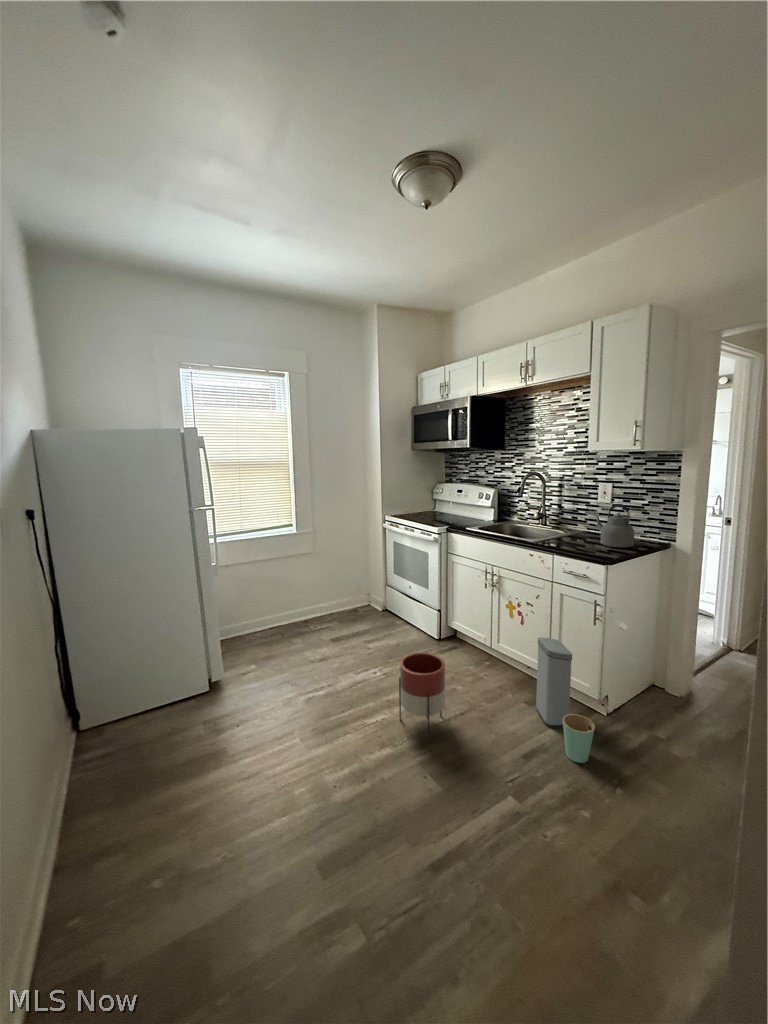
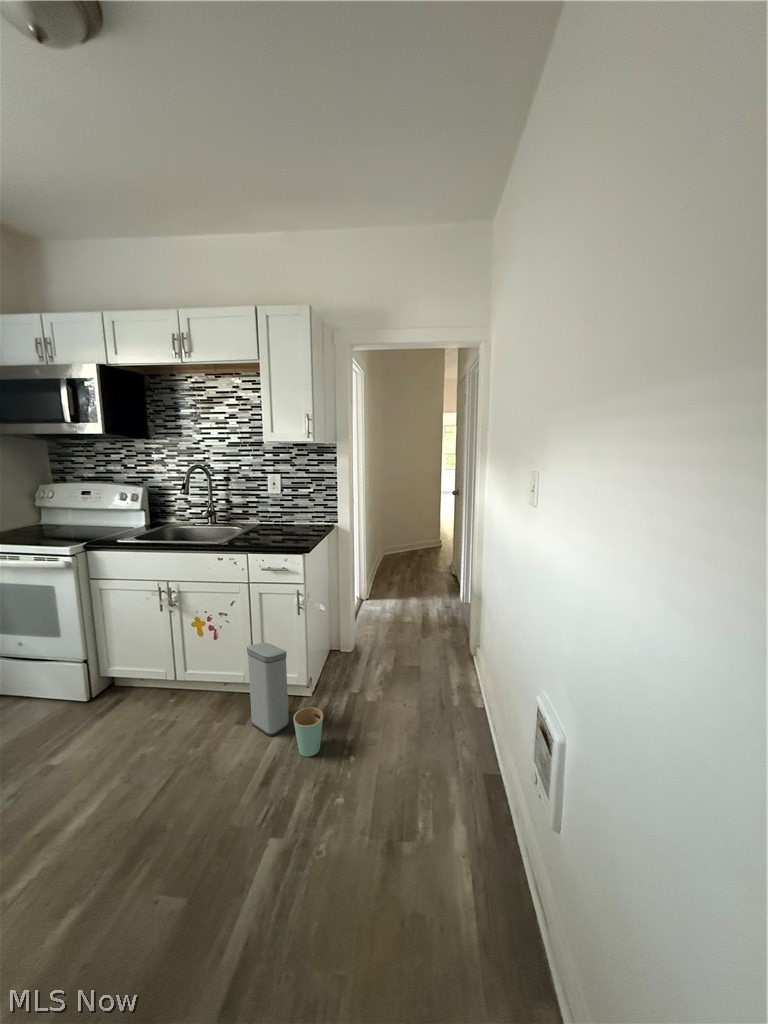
kettle: present [594,504,634,548] -> none [271,493,312,535]
planter: present [399,653,445,742] -> none [66,726,154,853]

